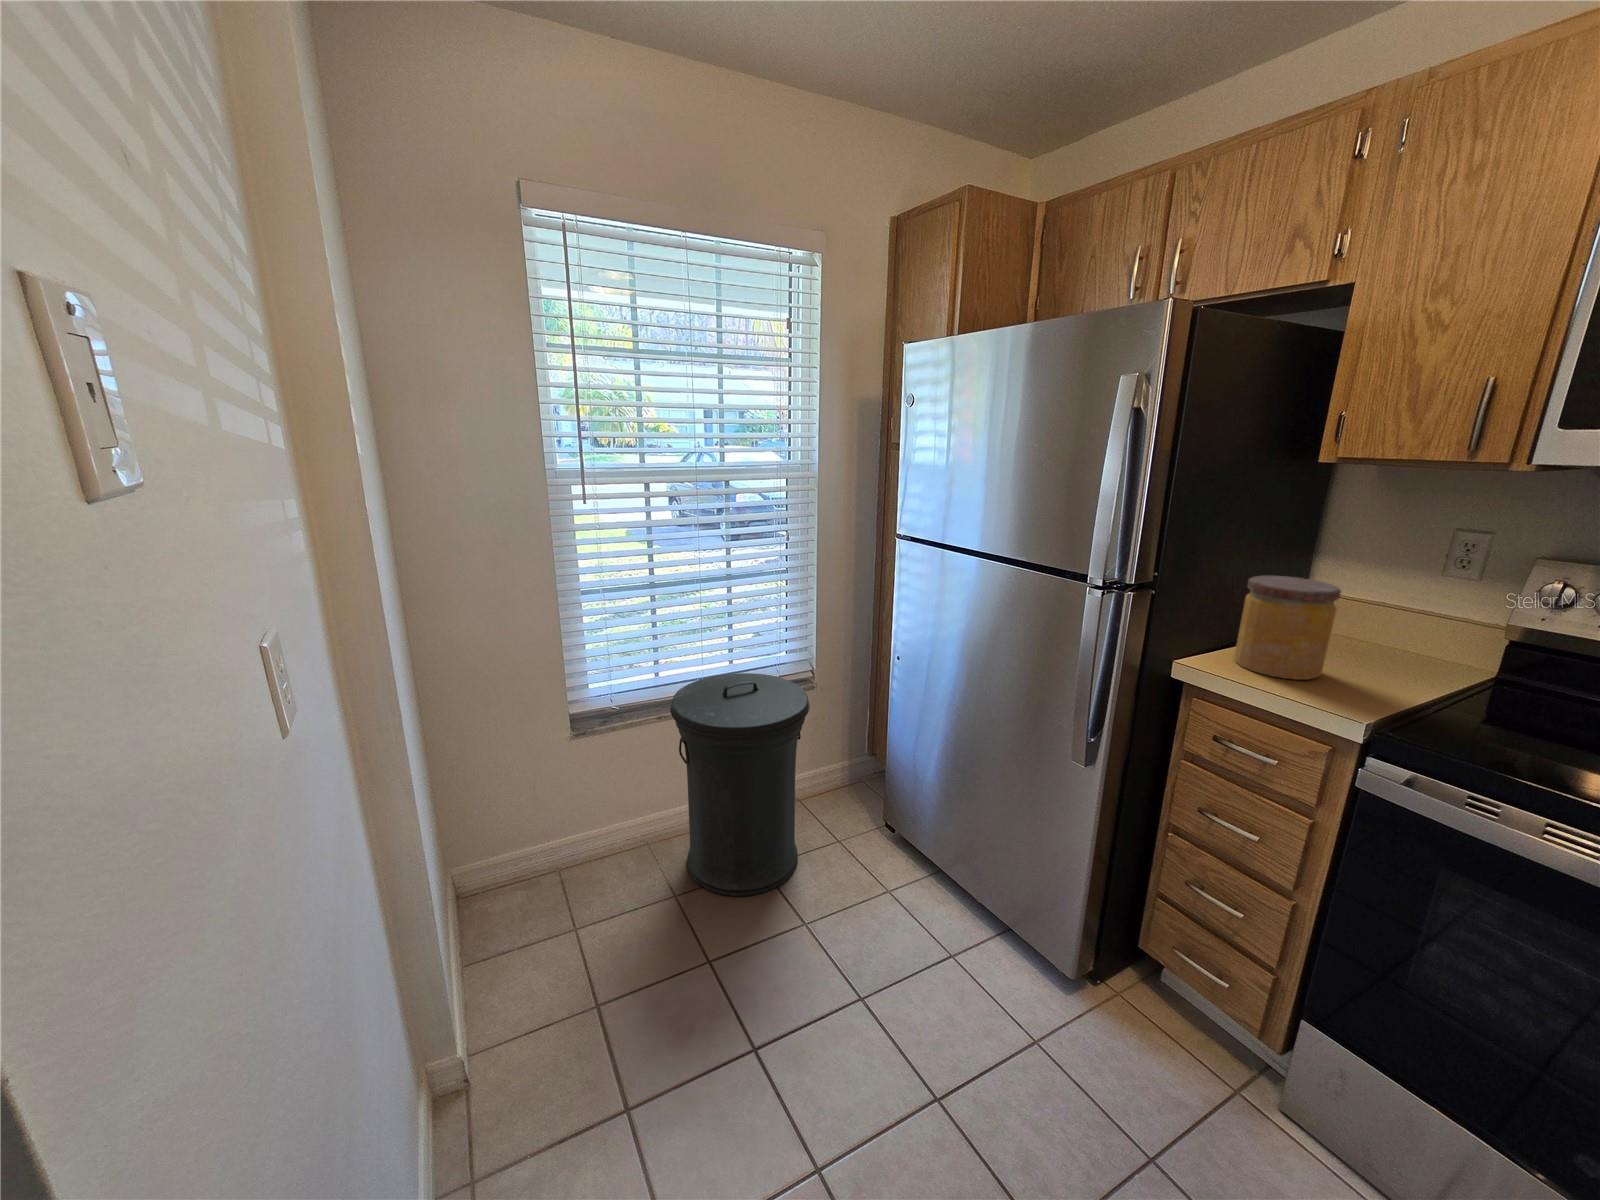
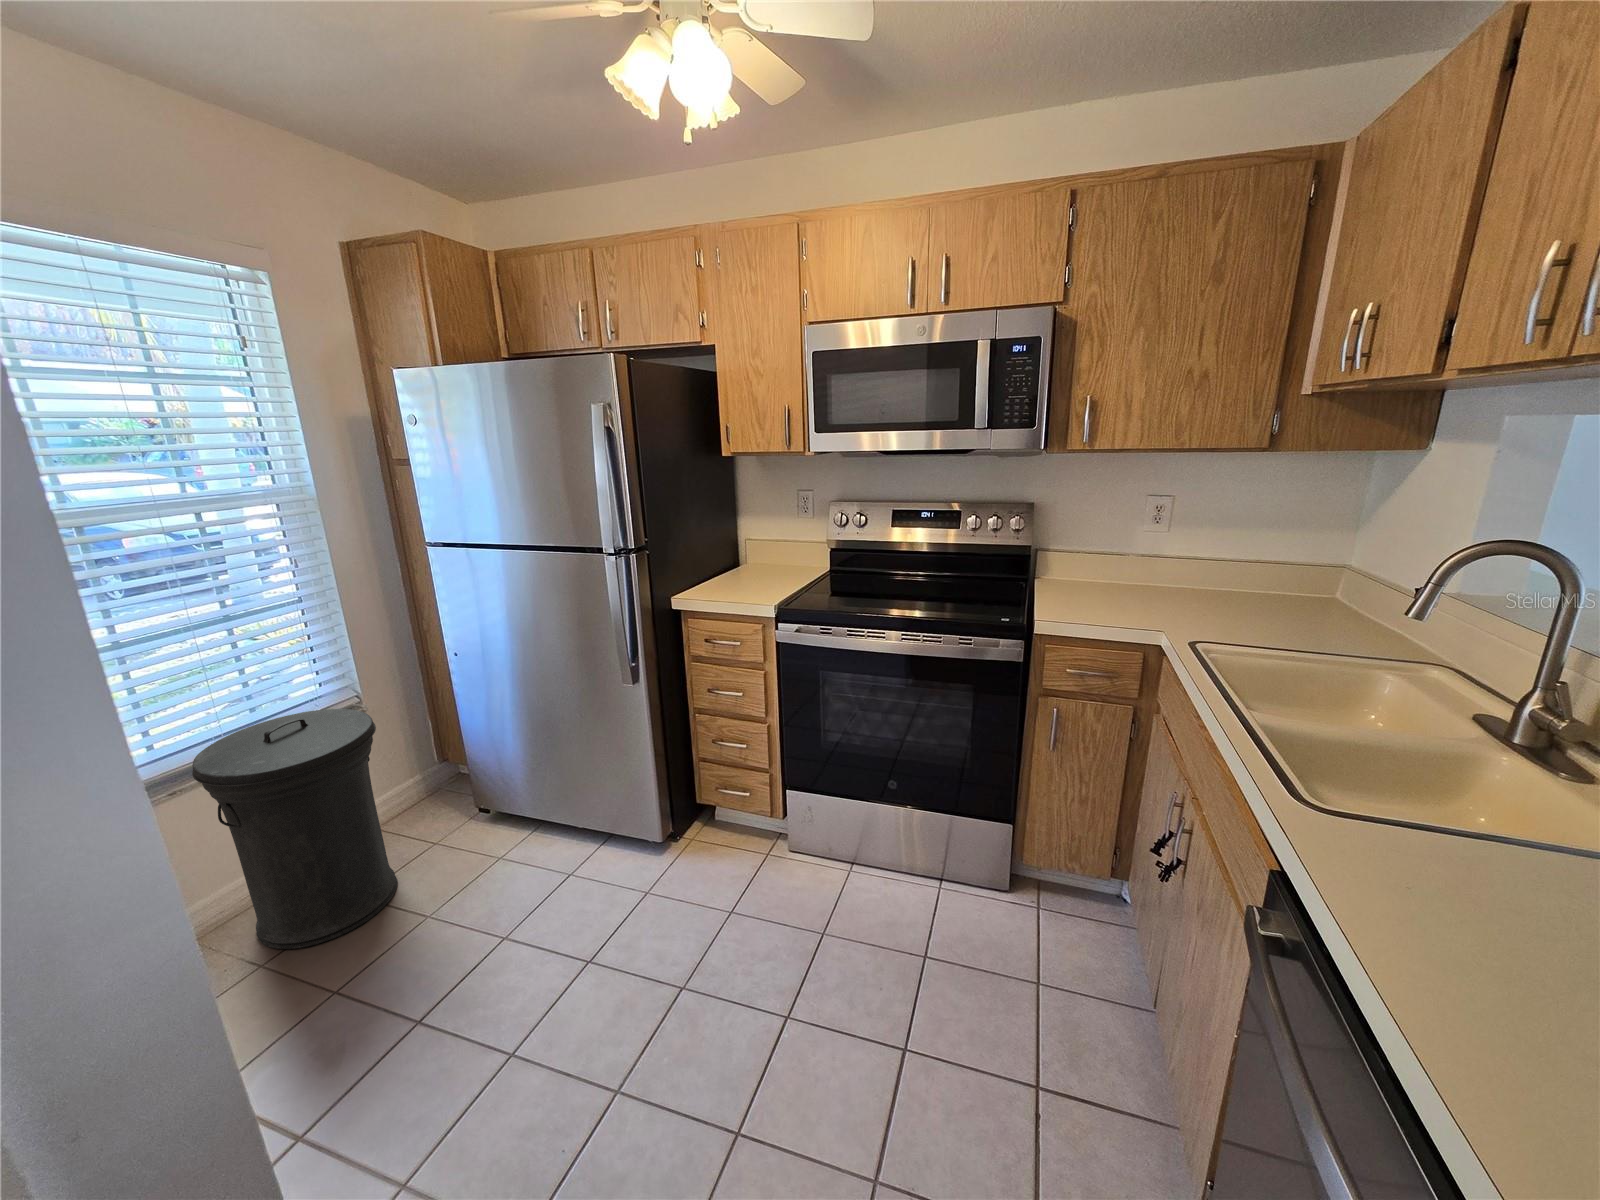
jar: present [1234,576,1341,680] -> none [702,529,751,593]

